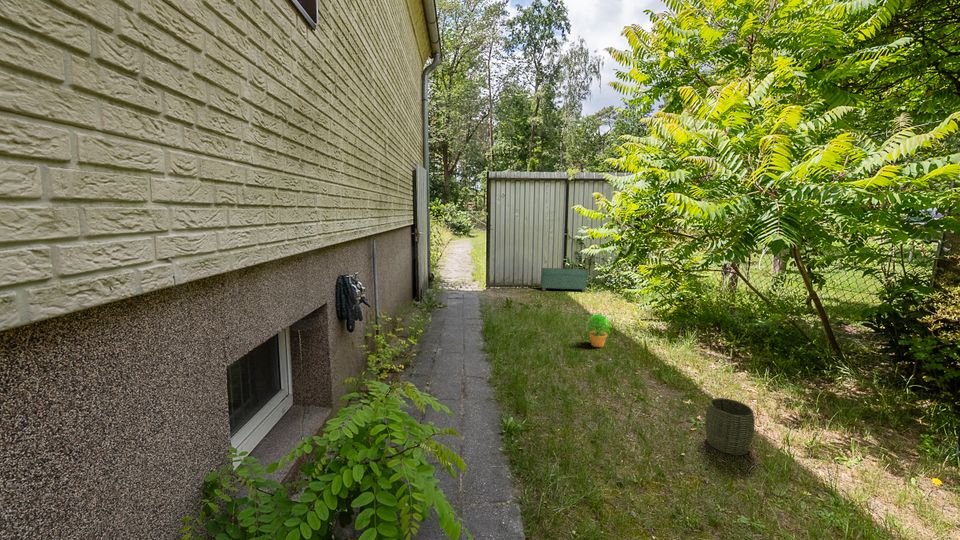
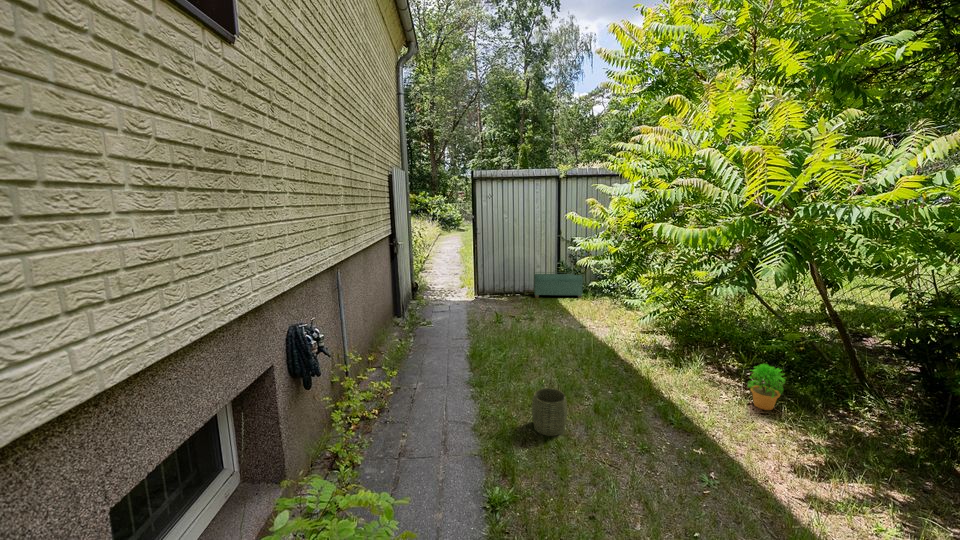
potted plant: present [587,314,610,347] -> present [748,364,785,410]
woven basket: present [705,398,755,455] -> present [532,388,567,436]

